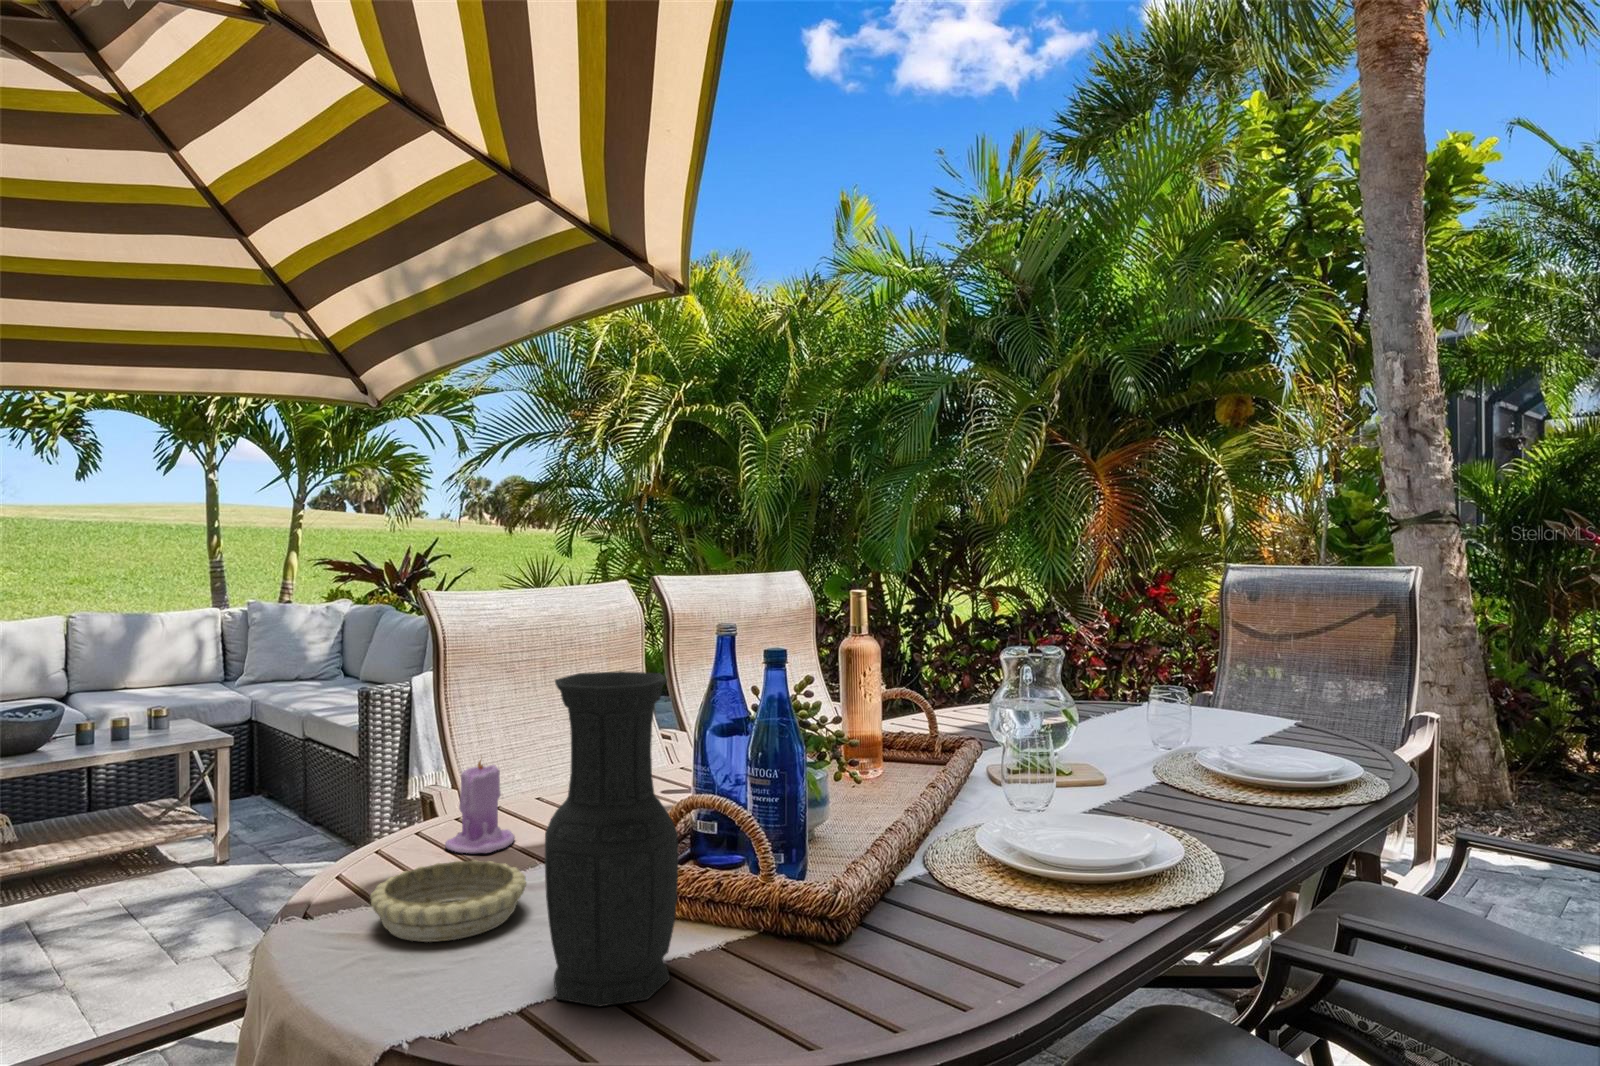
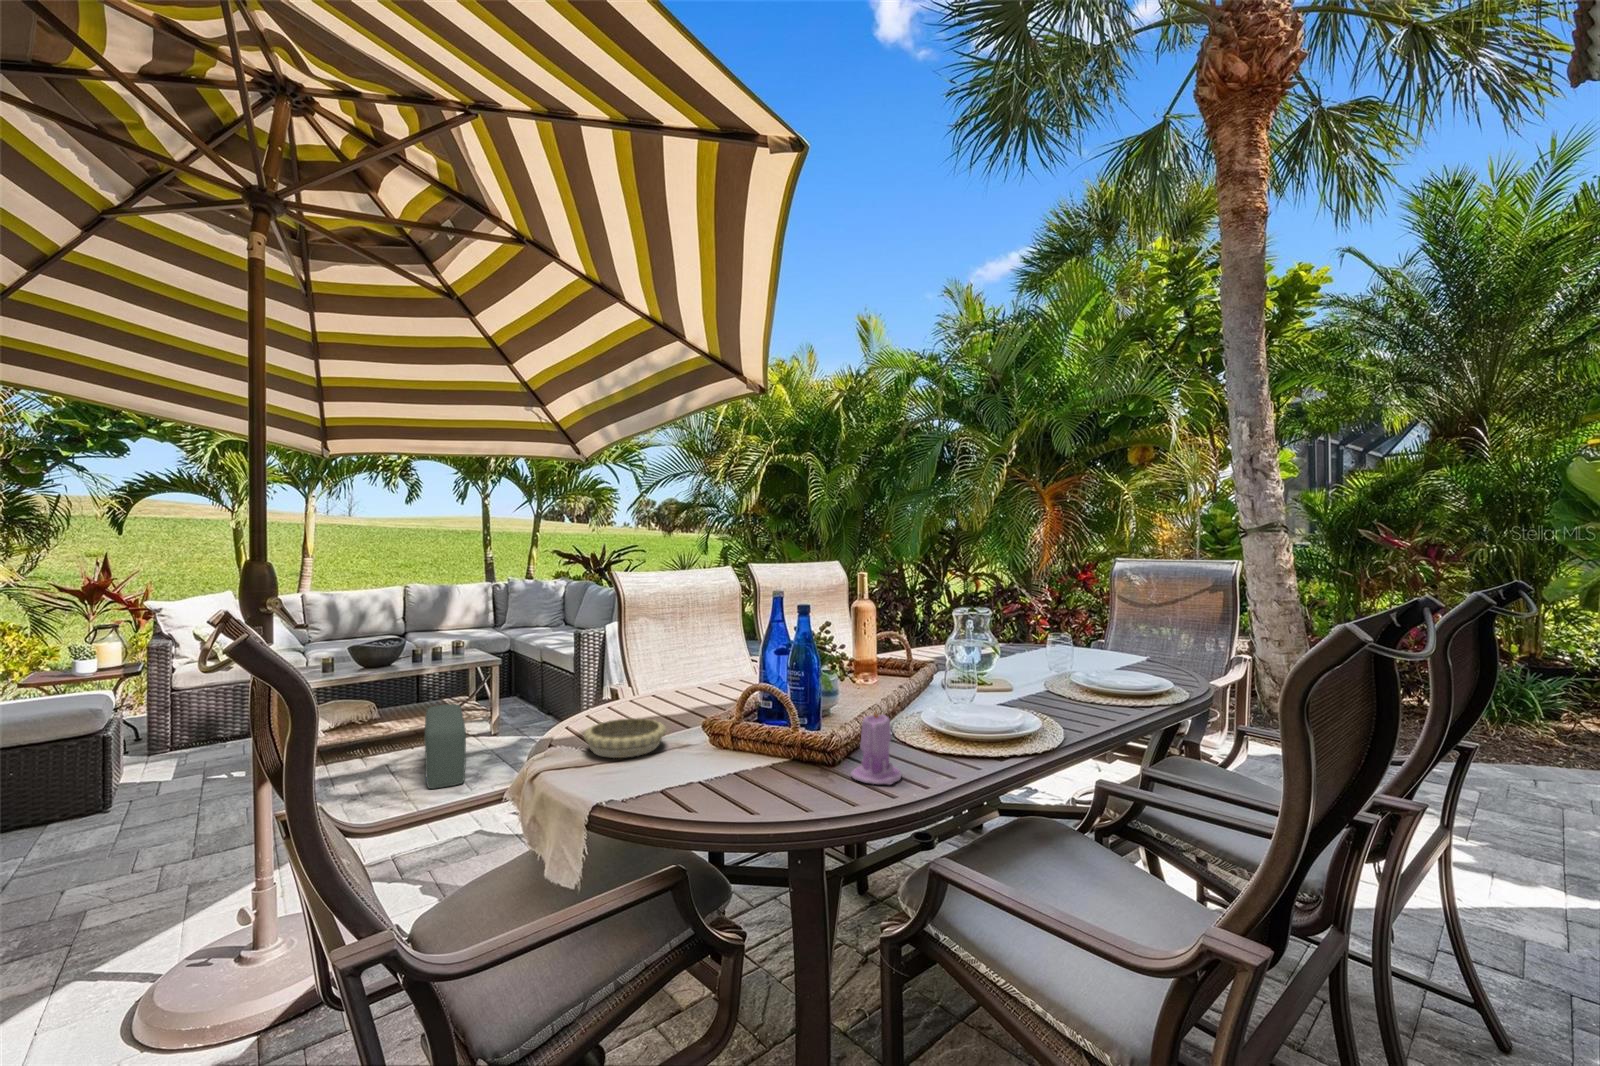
vase: present [545,671,678,1006] -> none [674,614,743,789]
candle: present [445,760,515,853] -> present [851,712,901,785]
pouf: none [96,815,167,963] -> present [425,704,466,789]

